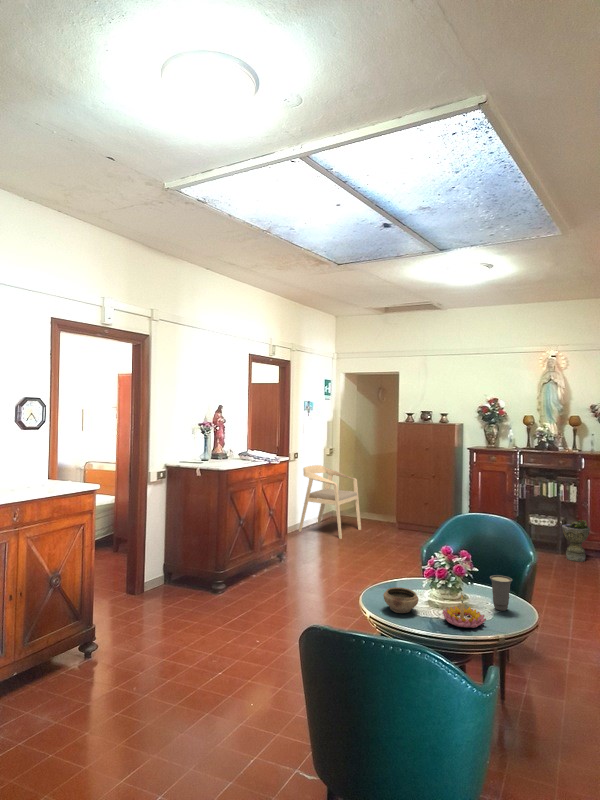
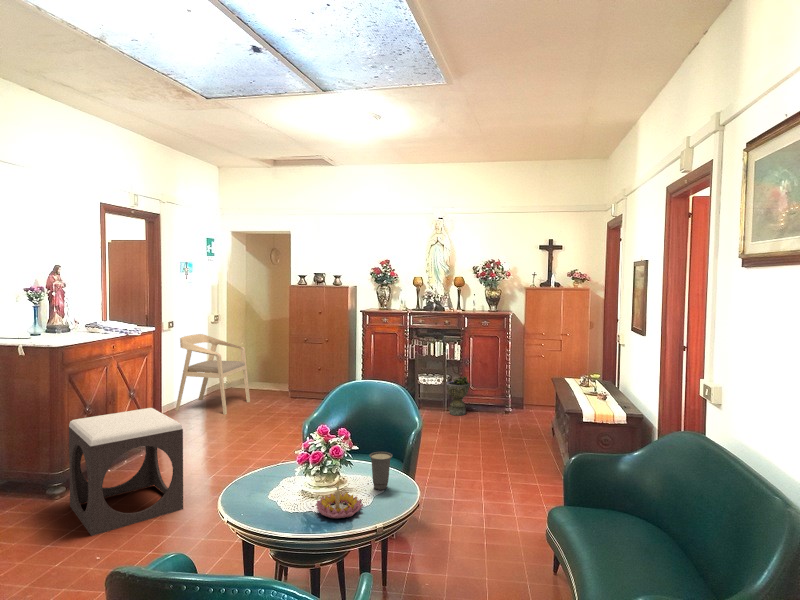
footstool: none [230,524,316,623] -> present [69,408,183,536]
ceramic bowl: present [383,587,419,613] -> none [248,480,290,511]

